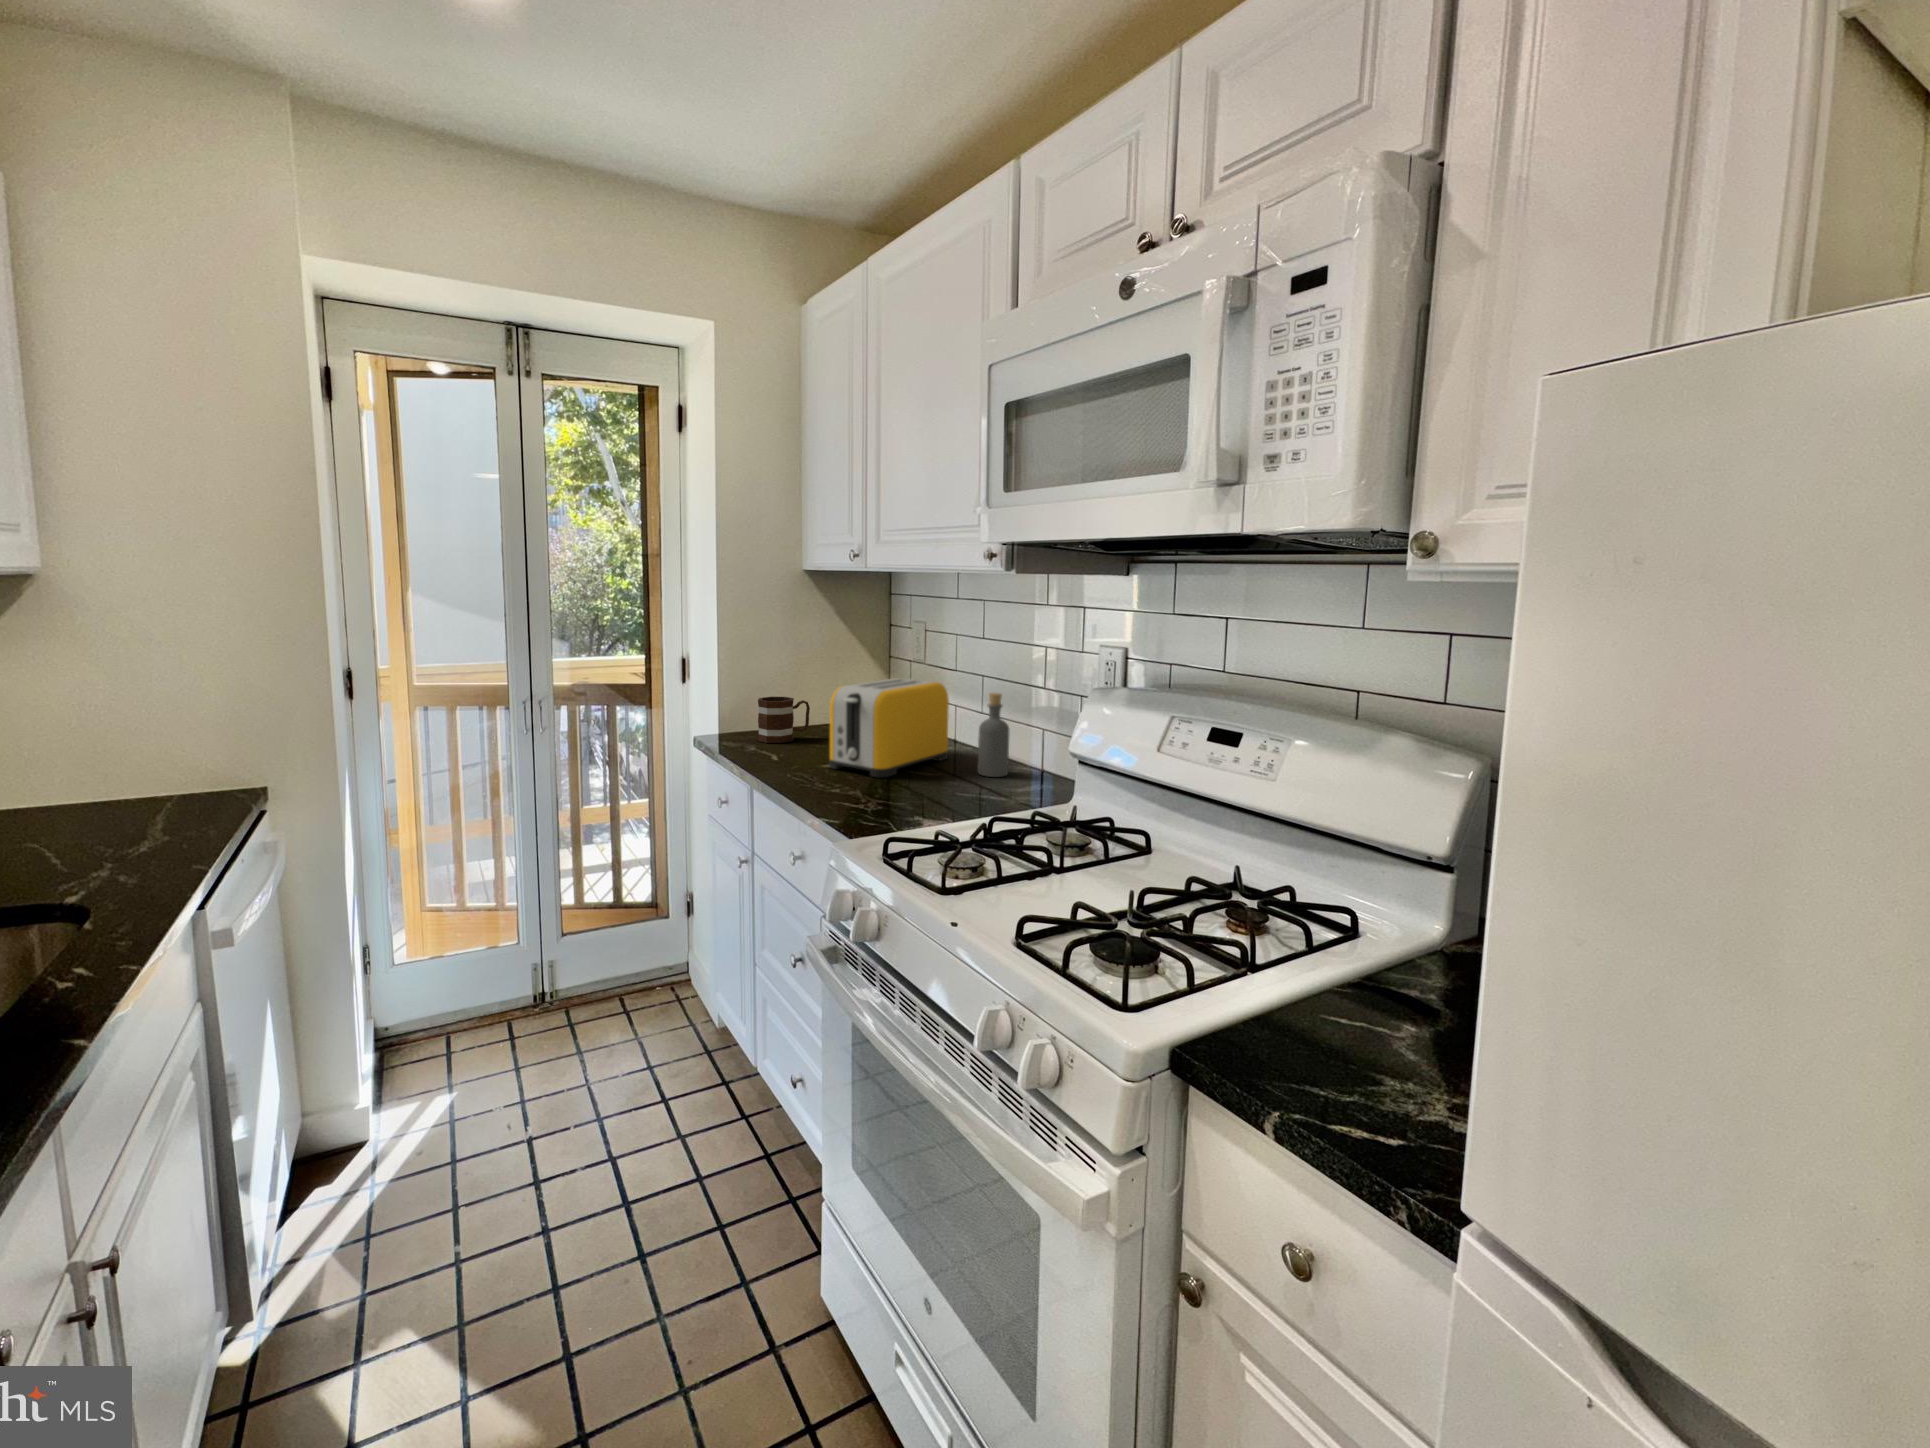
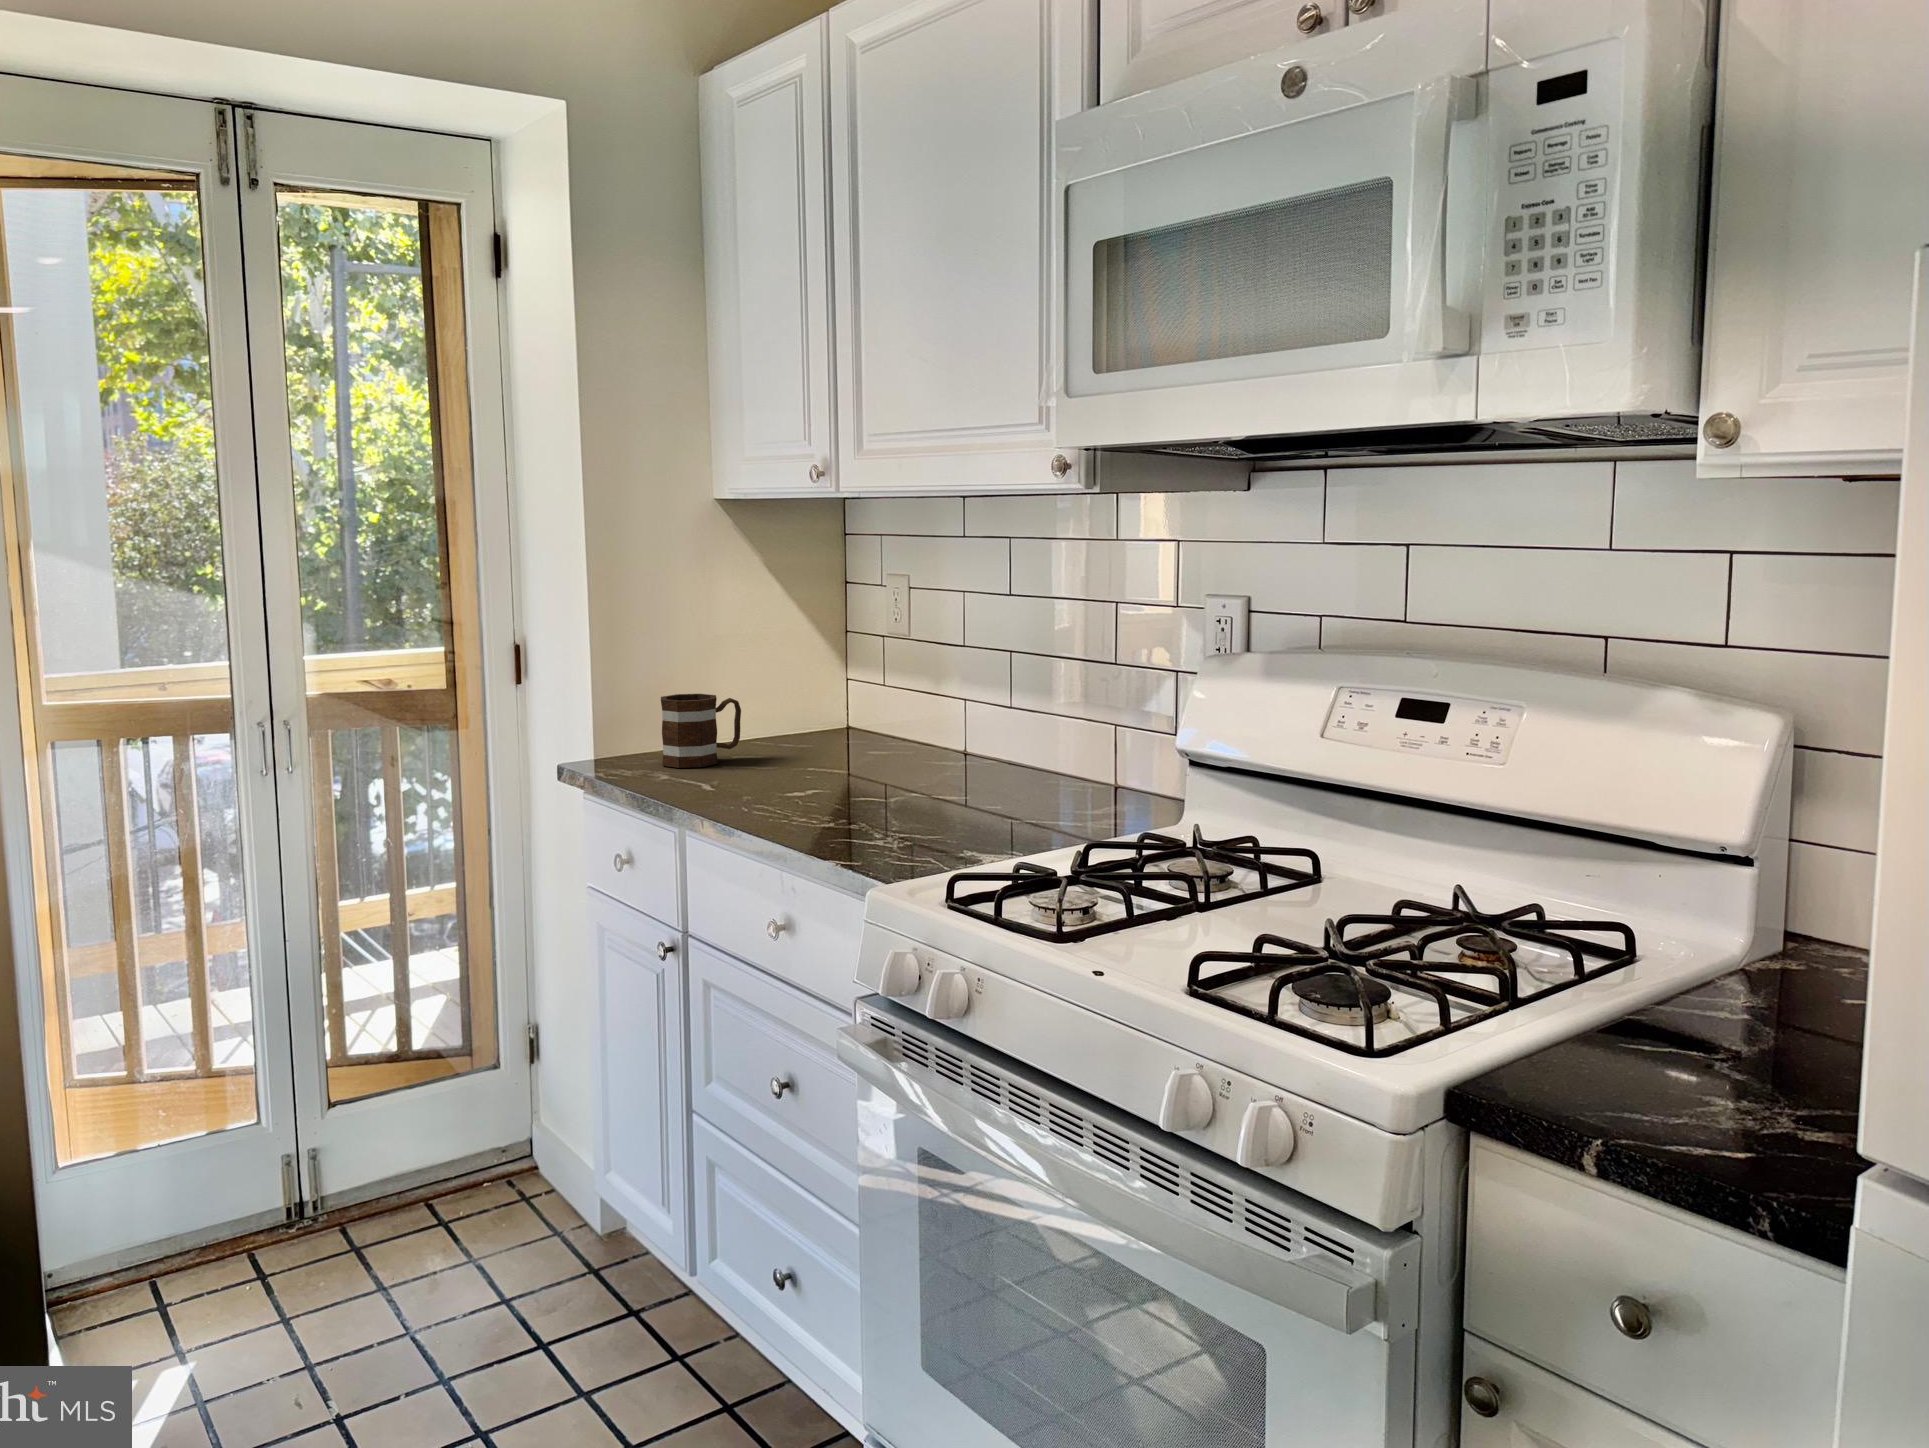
toaster: present [829,678,949,778] -> none [800,655,976,807]
bottle: present [978,693,1009,777] -> none [1033,670,1080,798]

